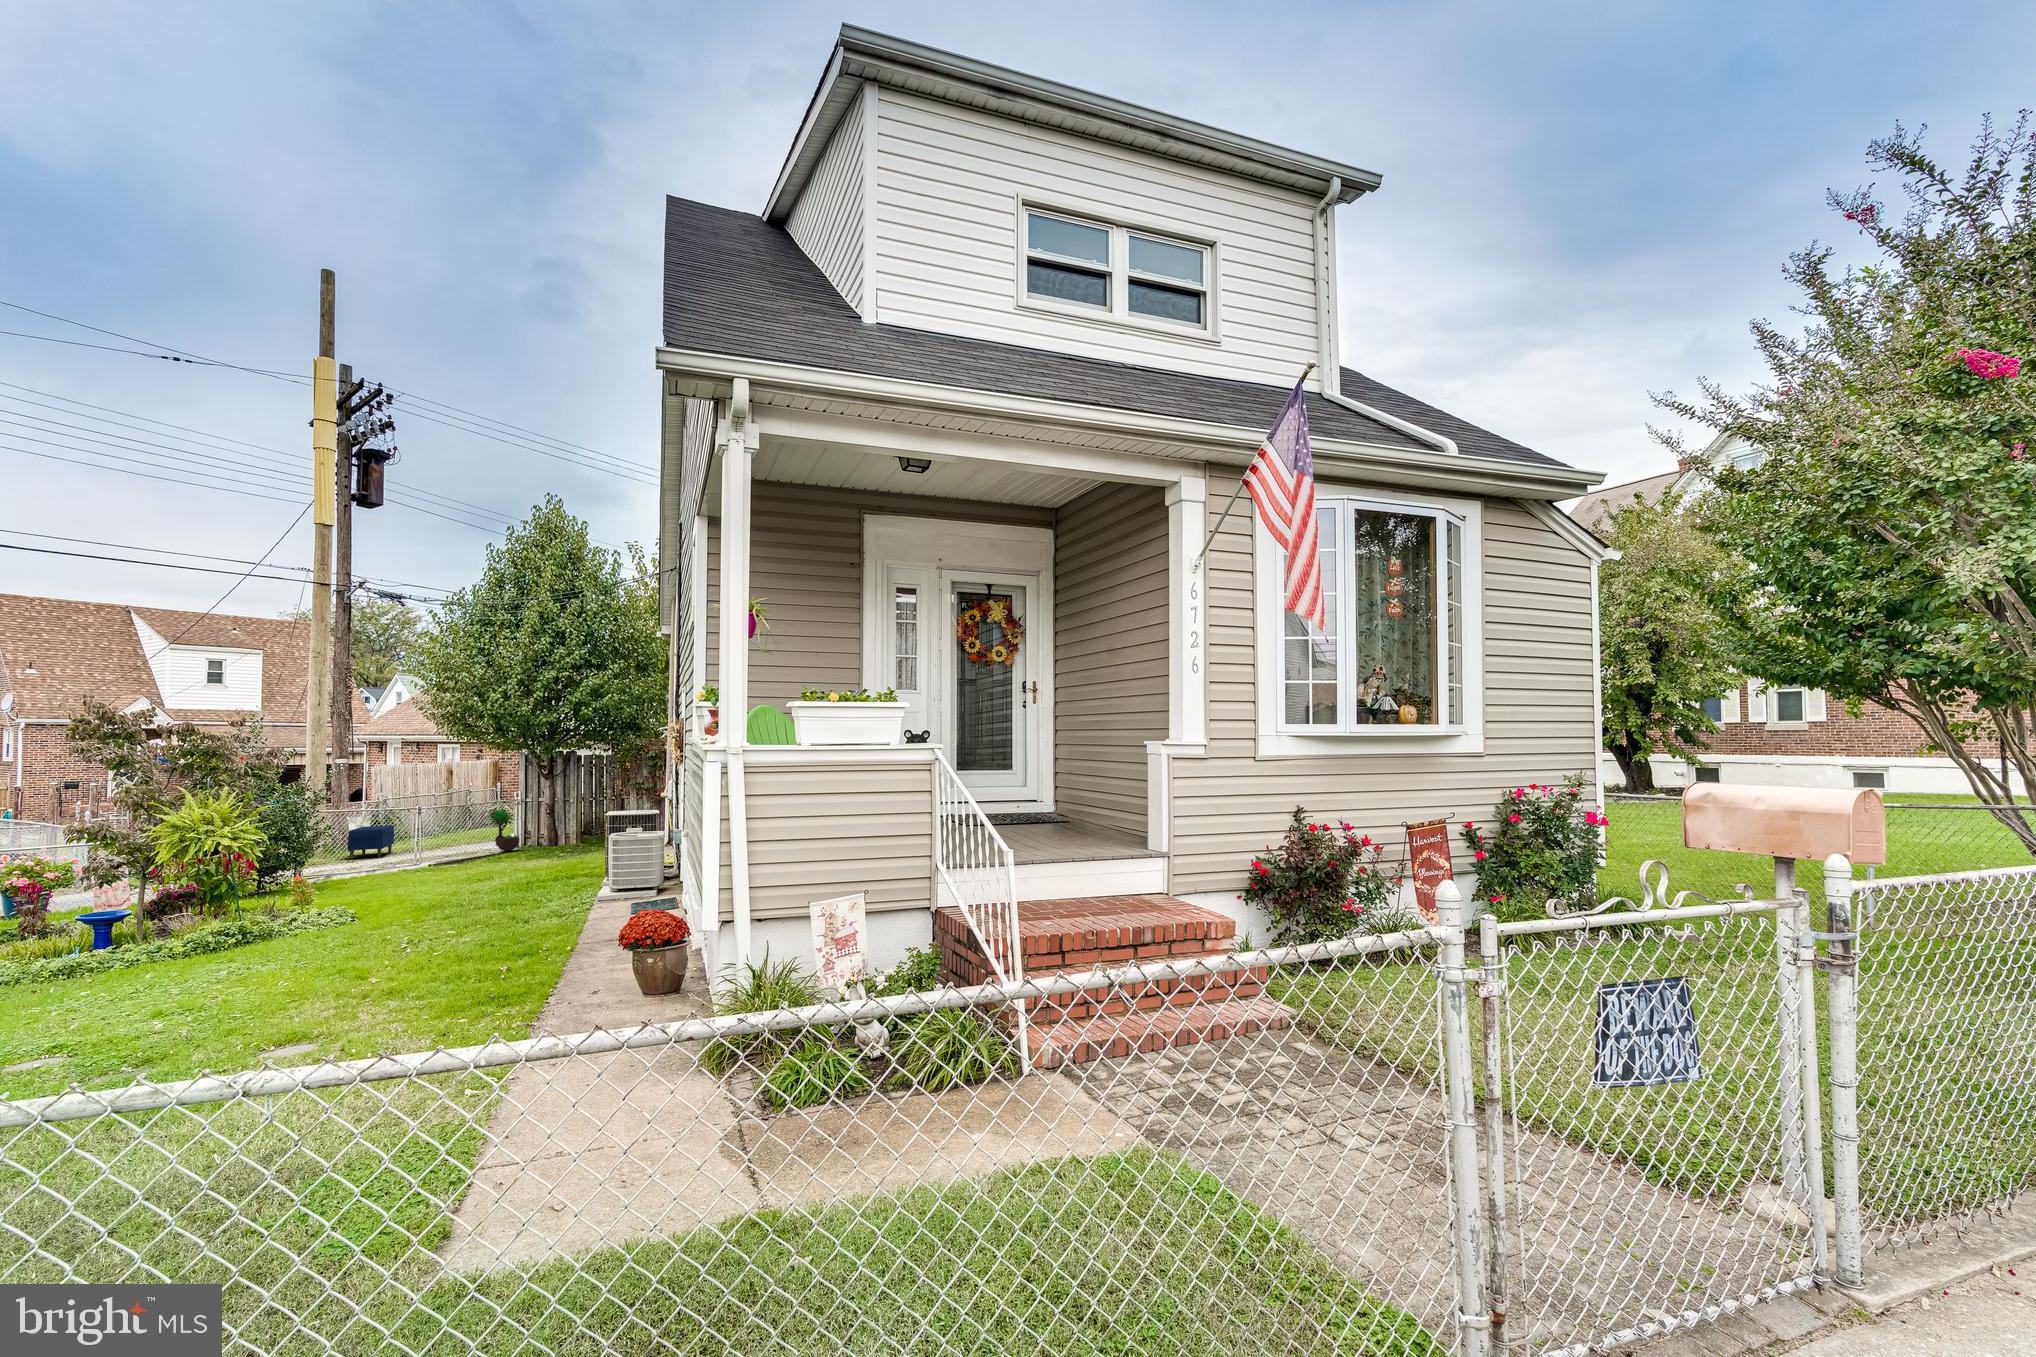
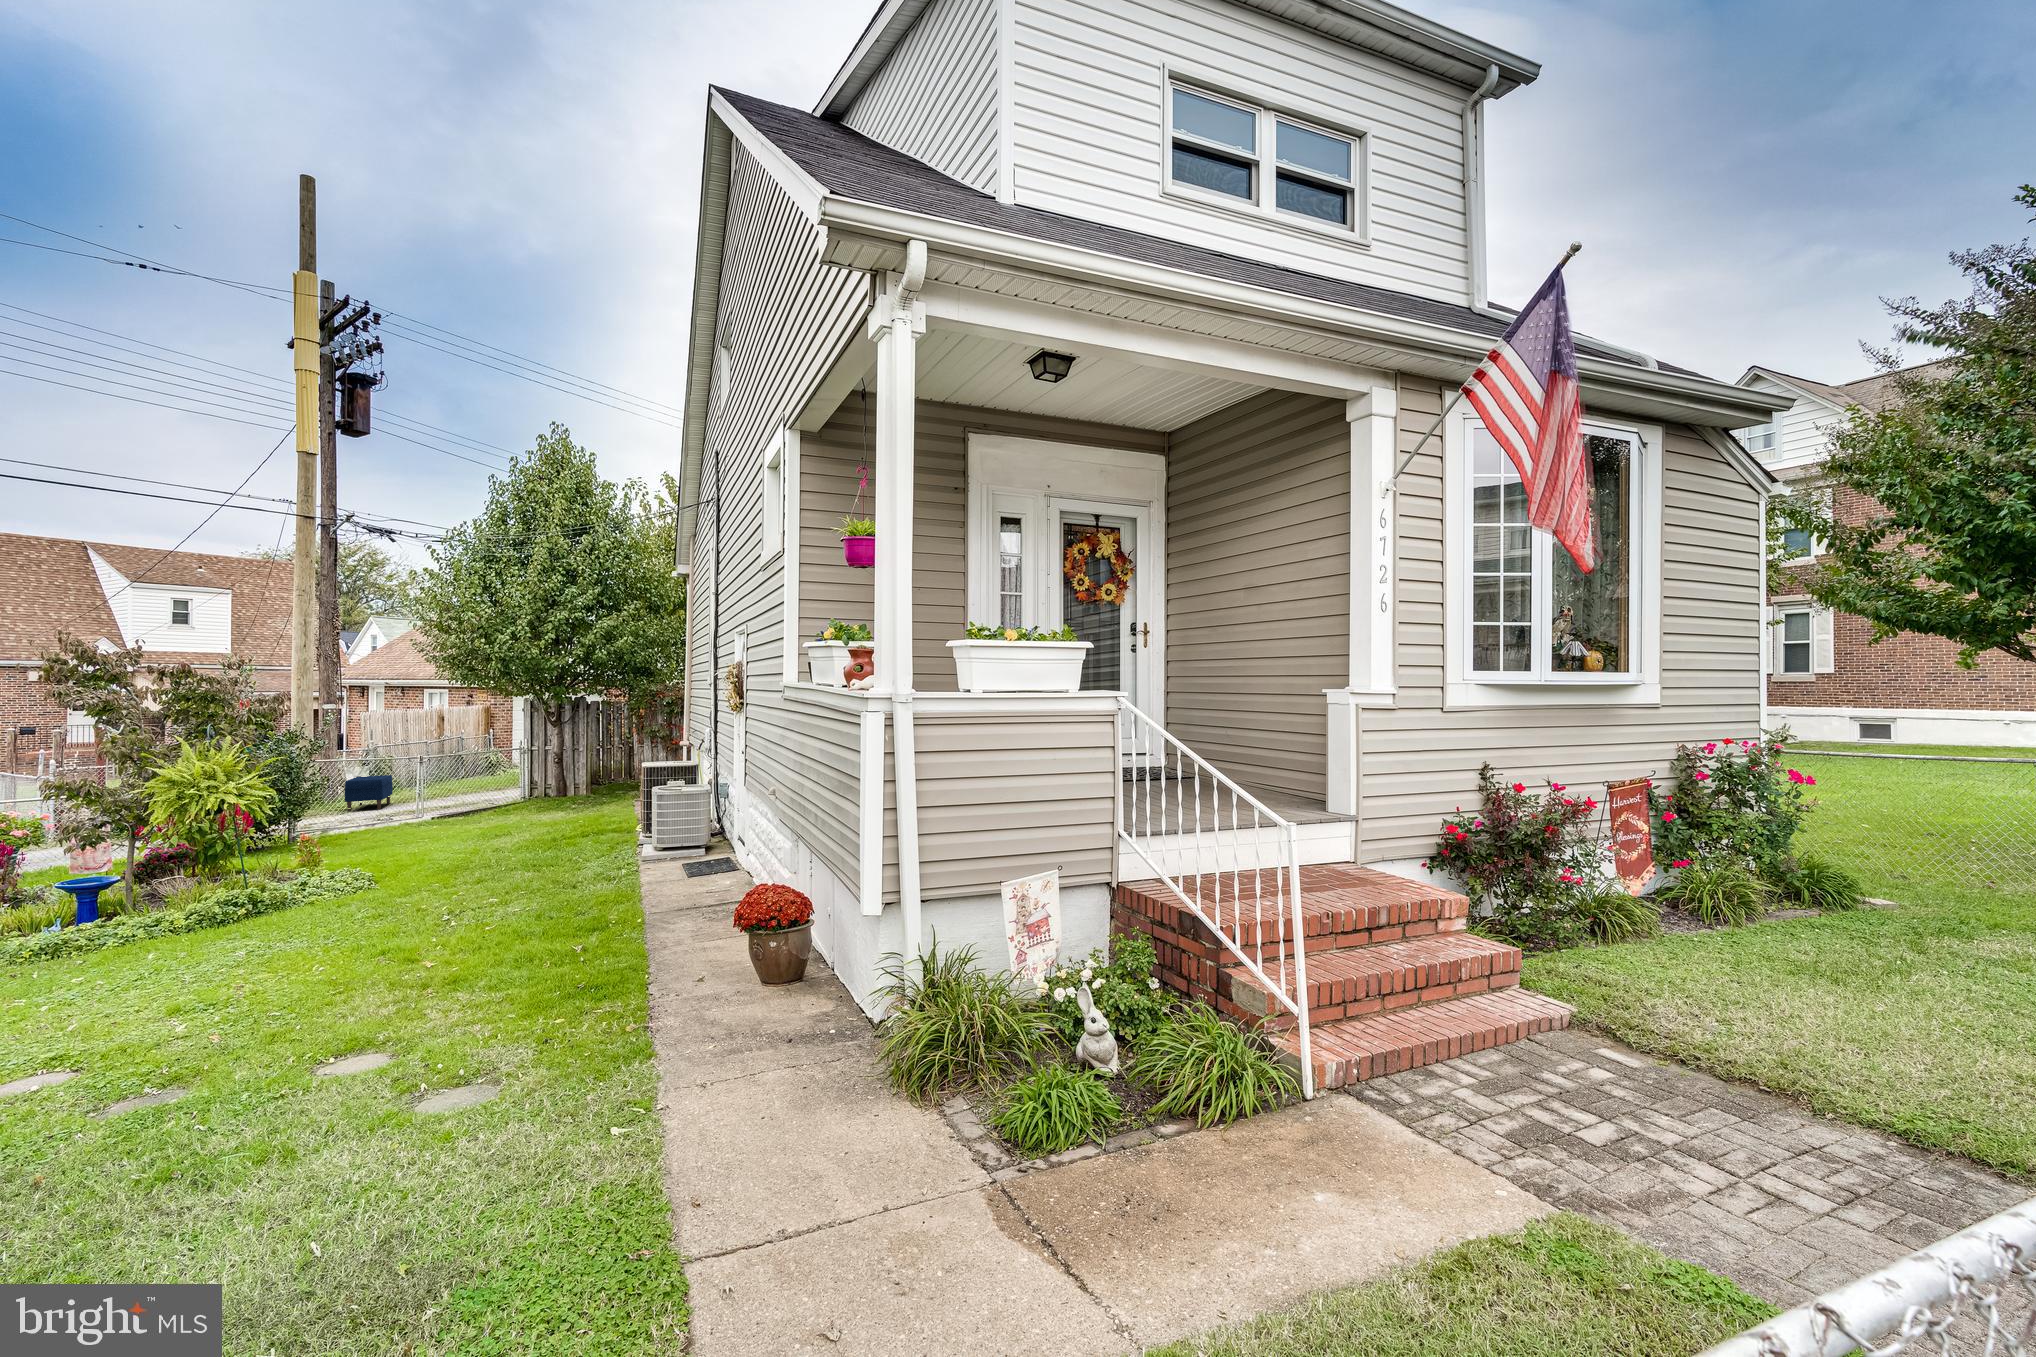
potted tree: present [488,807,519,851] -> none [494,753,528,802]

